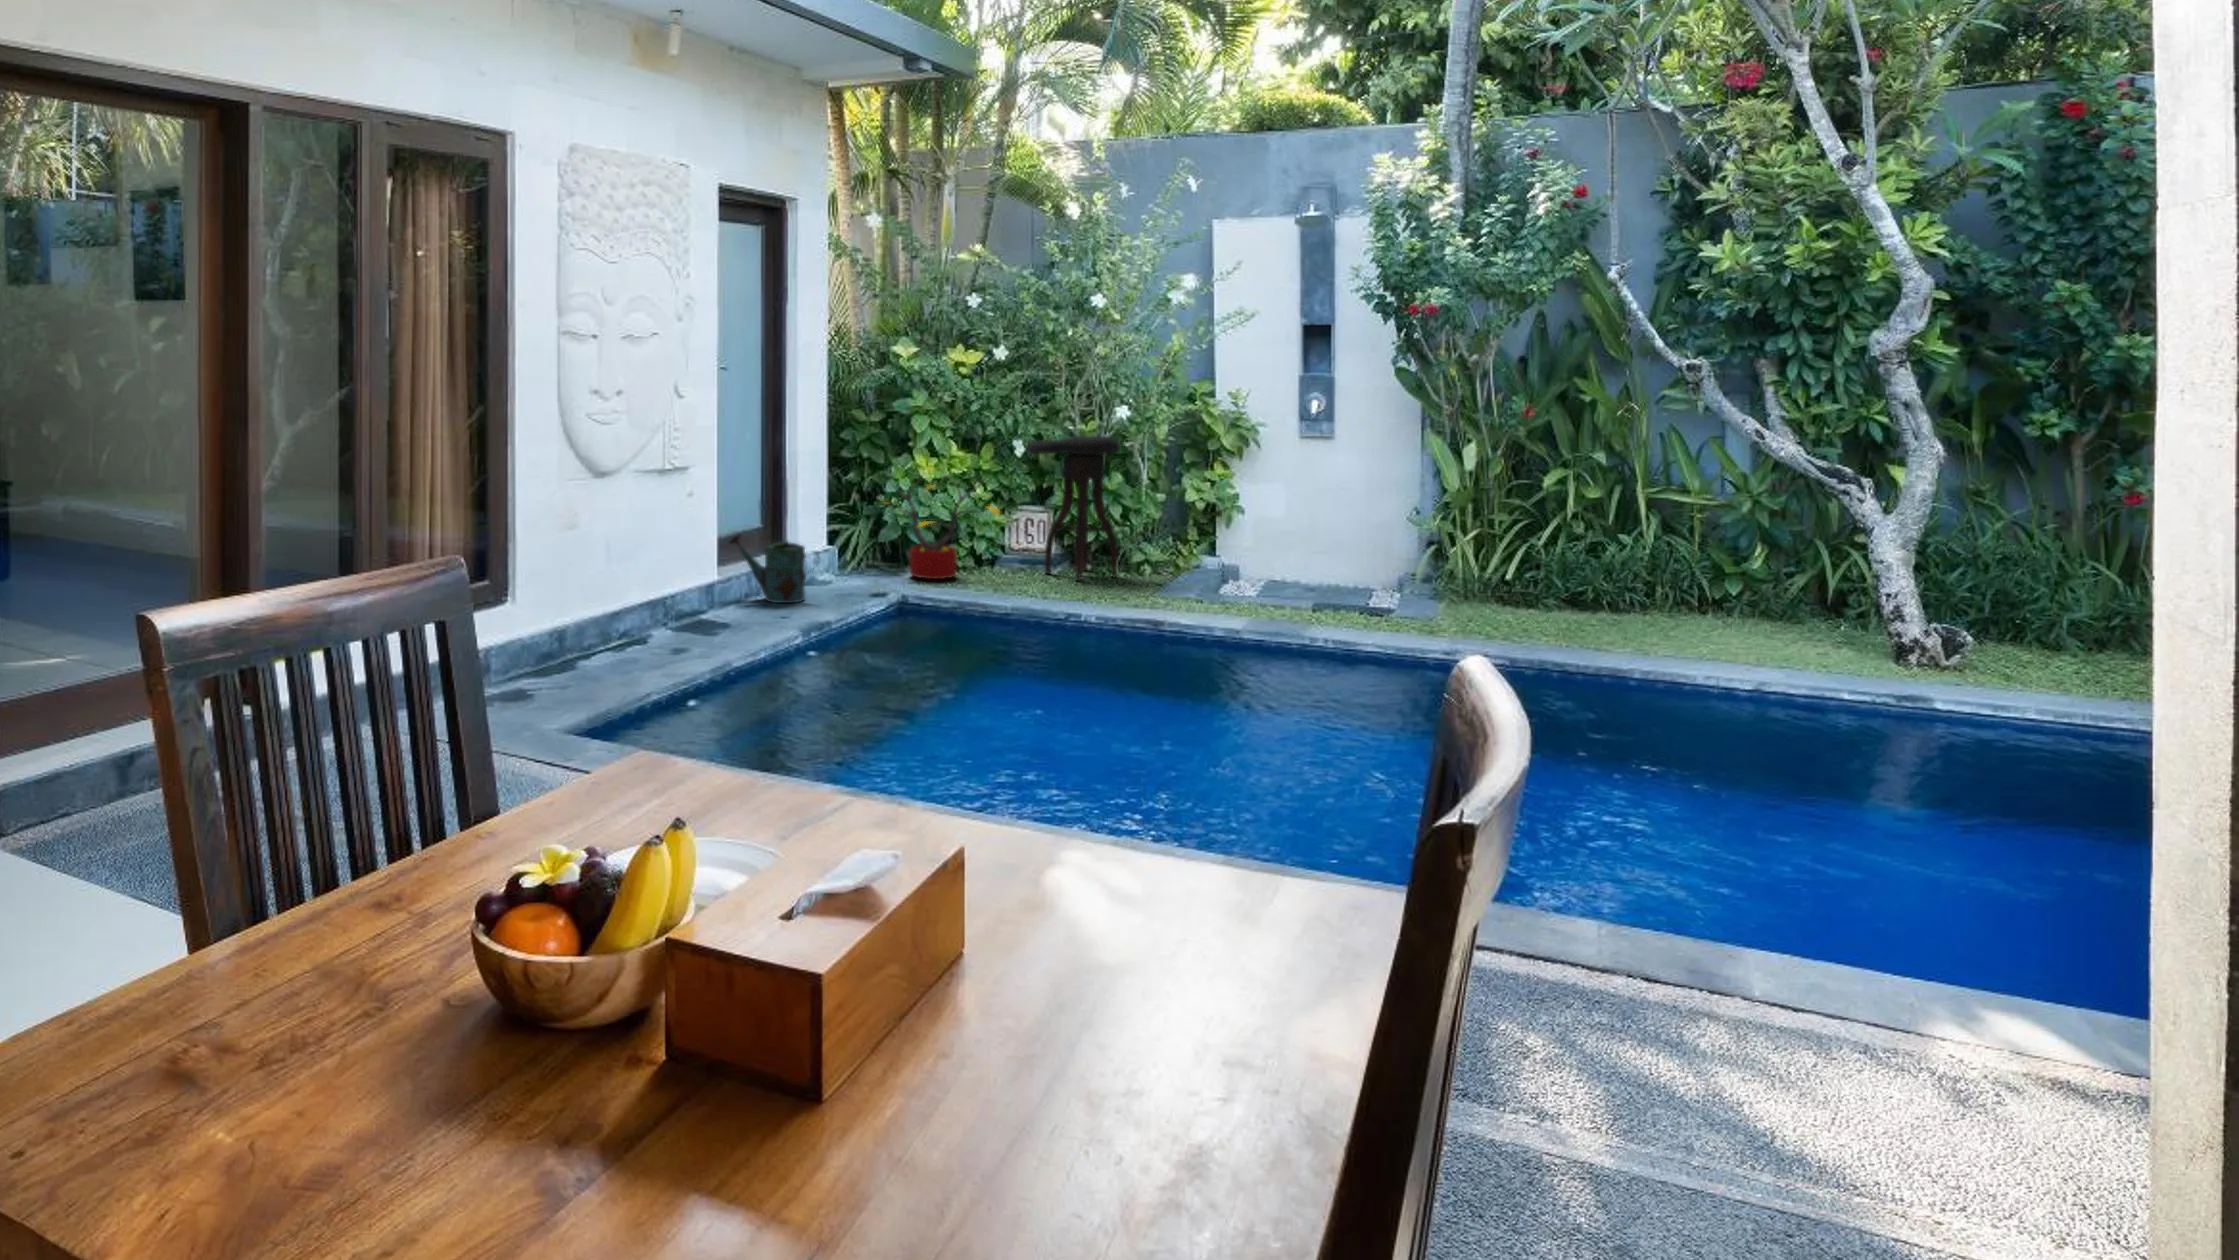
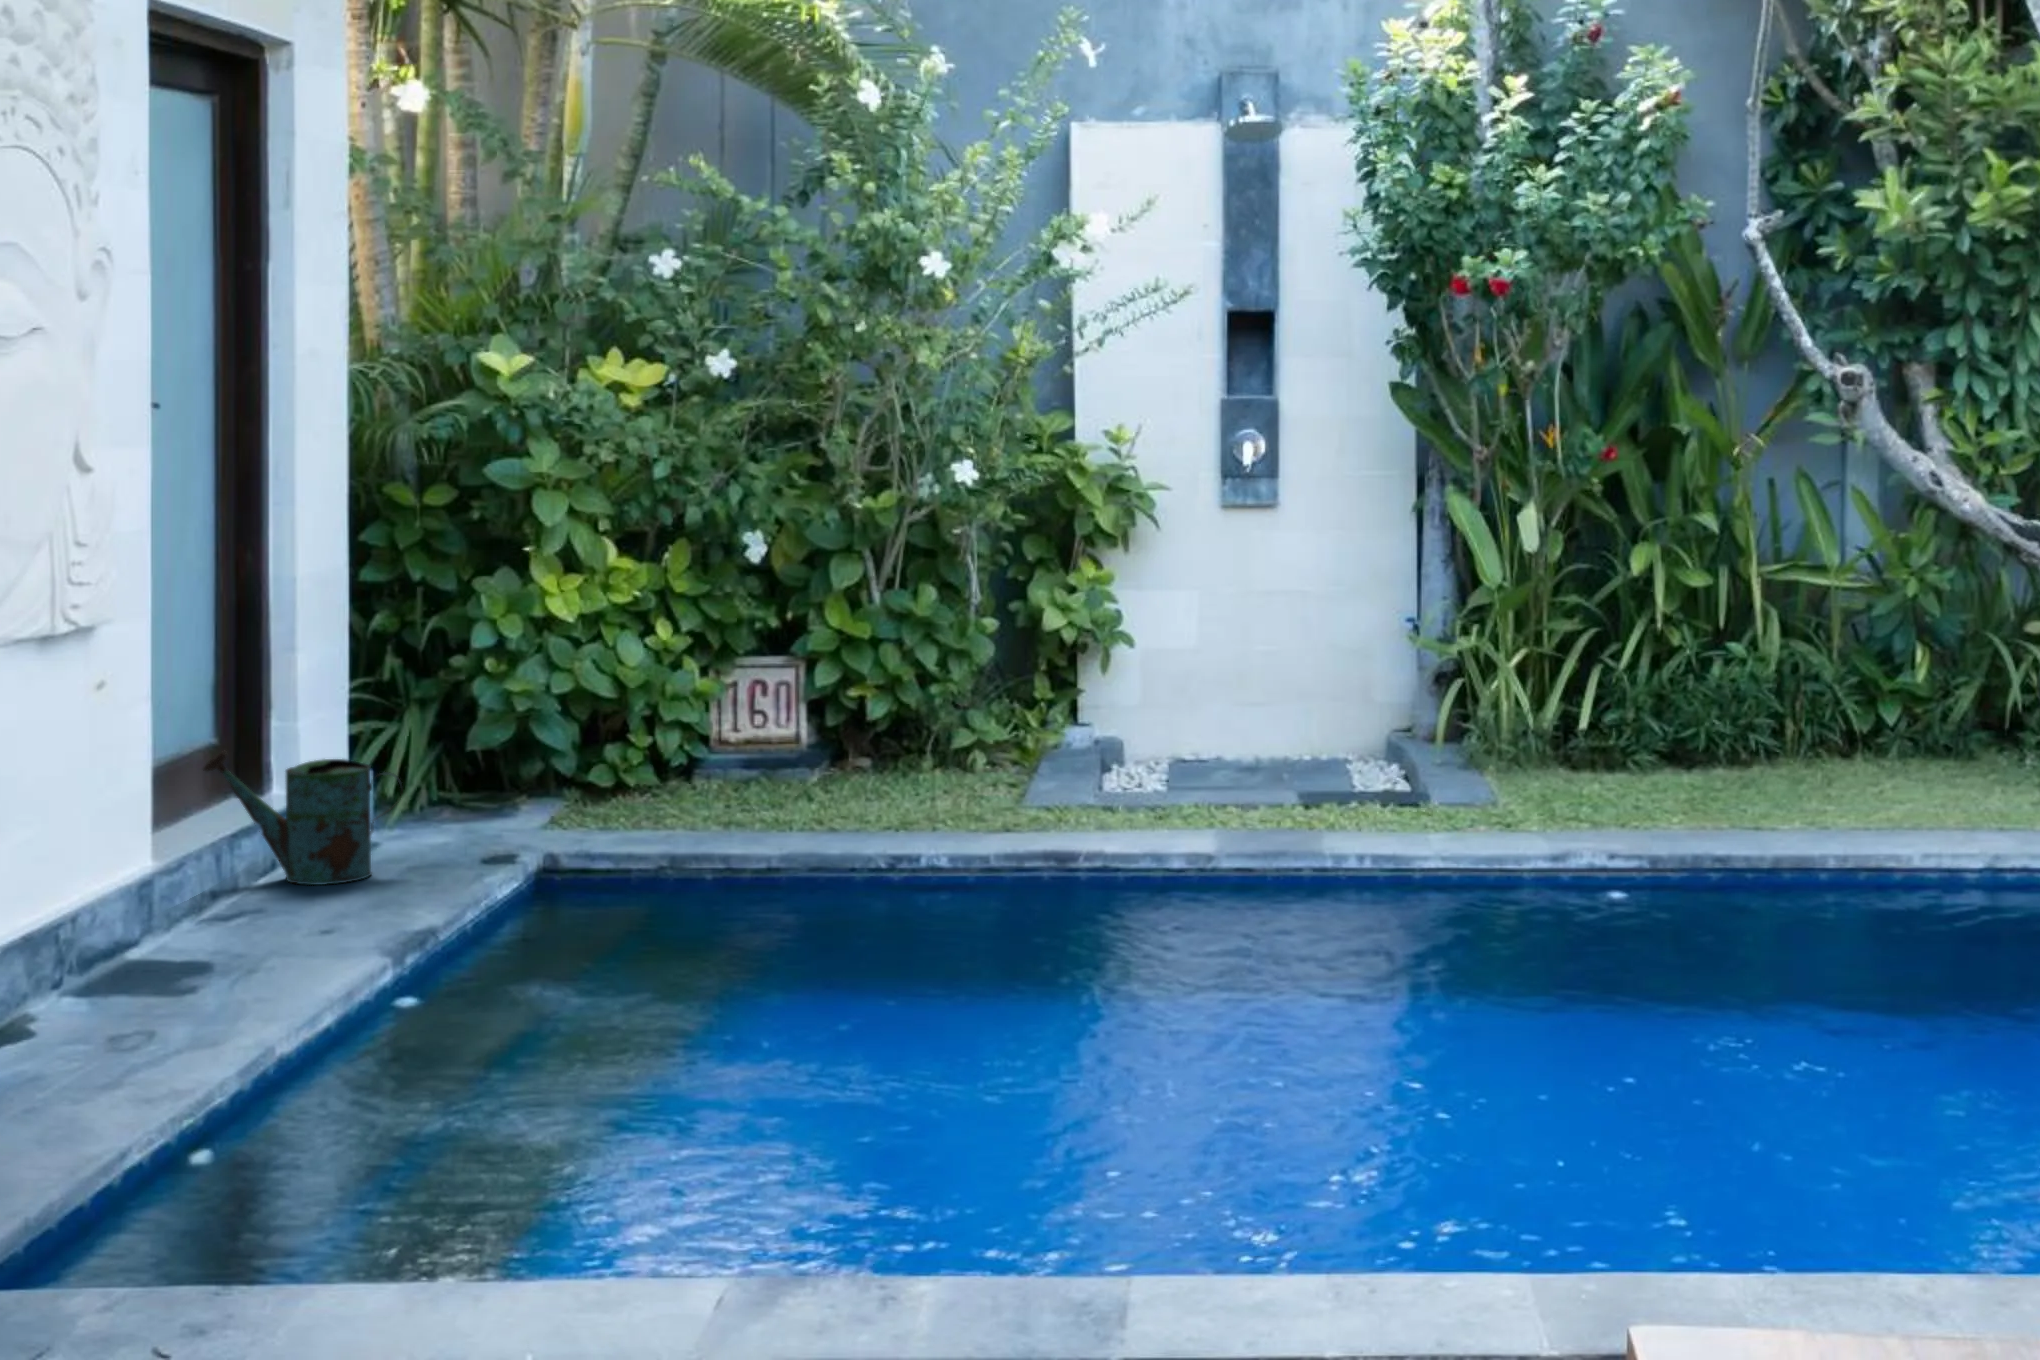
stool: present [1027,436,1120,581] -> none [769,518,940,791]
decorative plant: present [891,468,1000,579] -> none [474,581,728,810]

